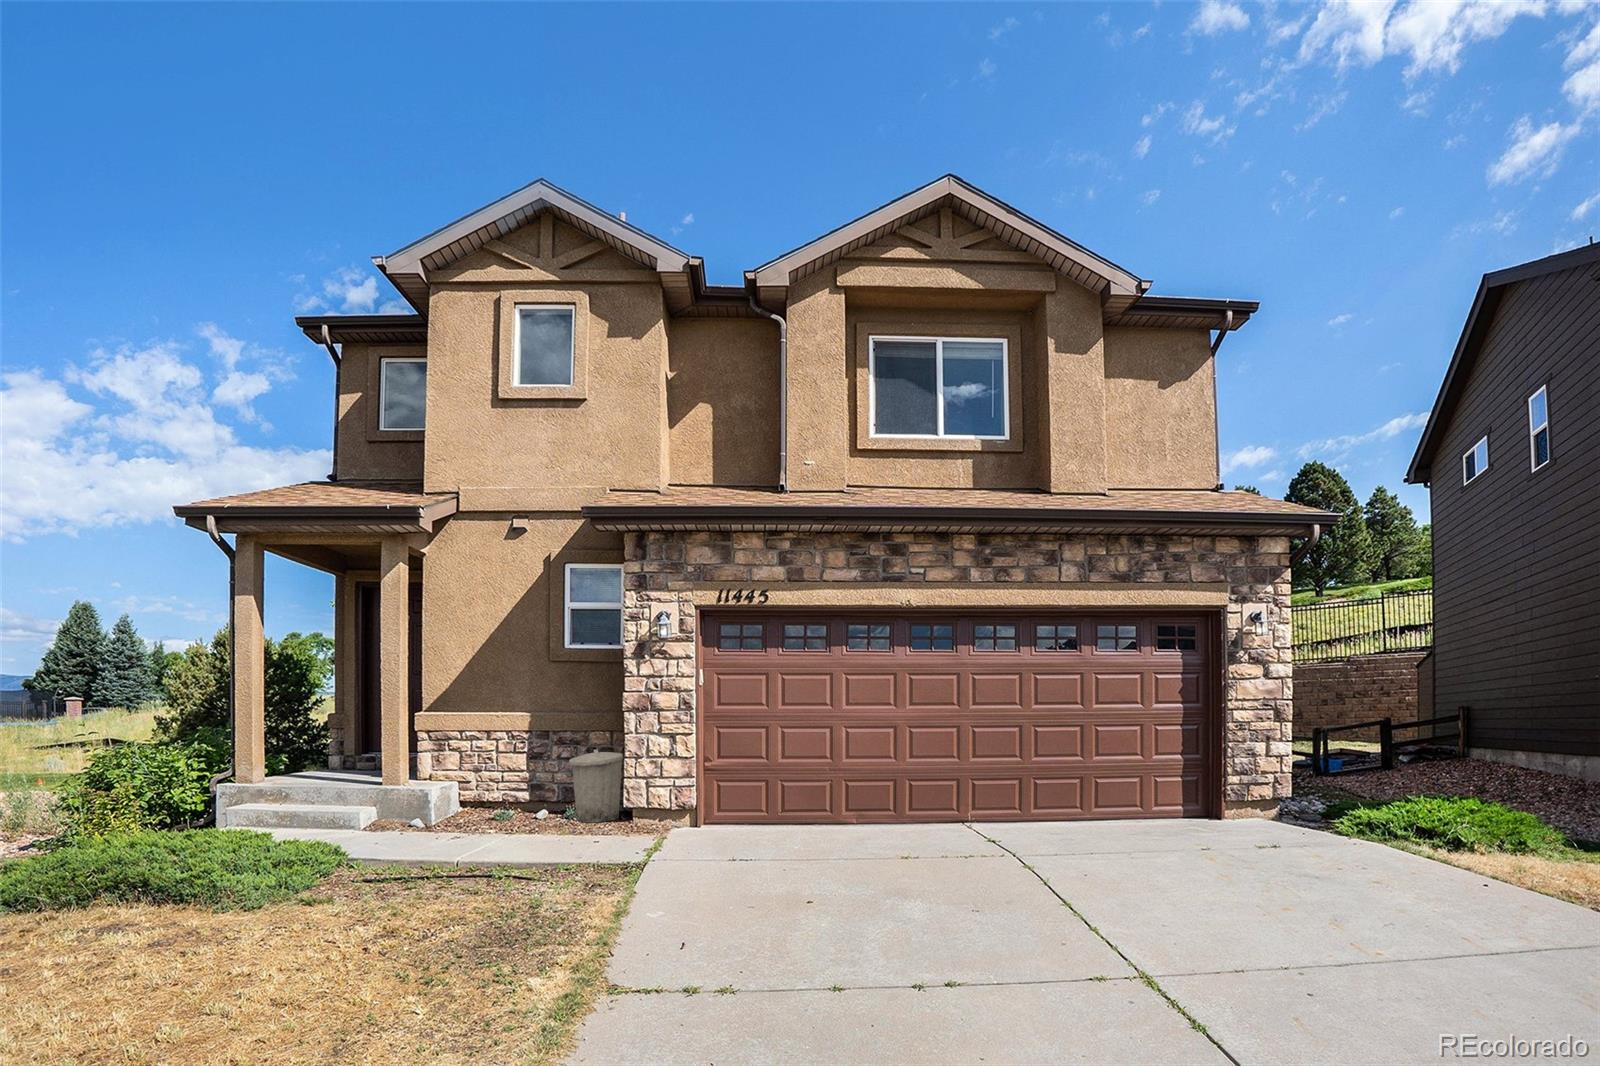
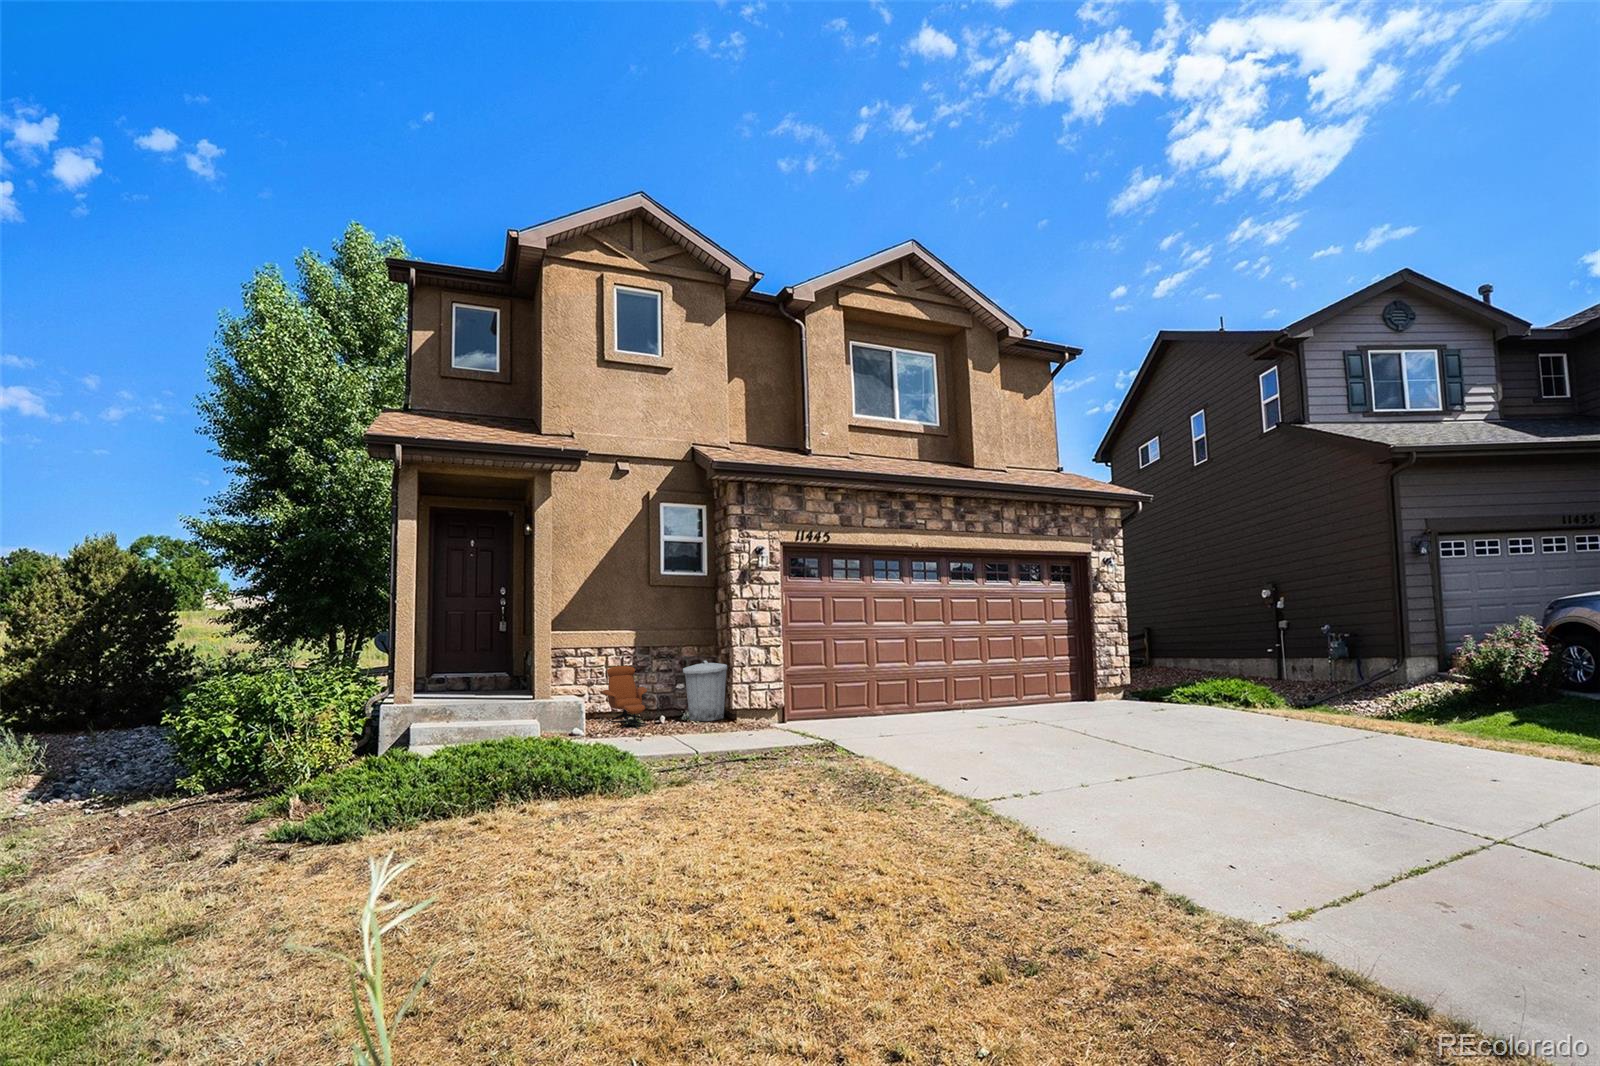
lounge chair: none [481,752,534,829] -> present [602,666,648,728]

